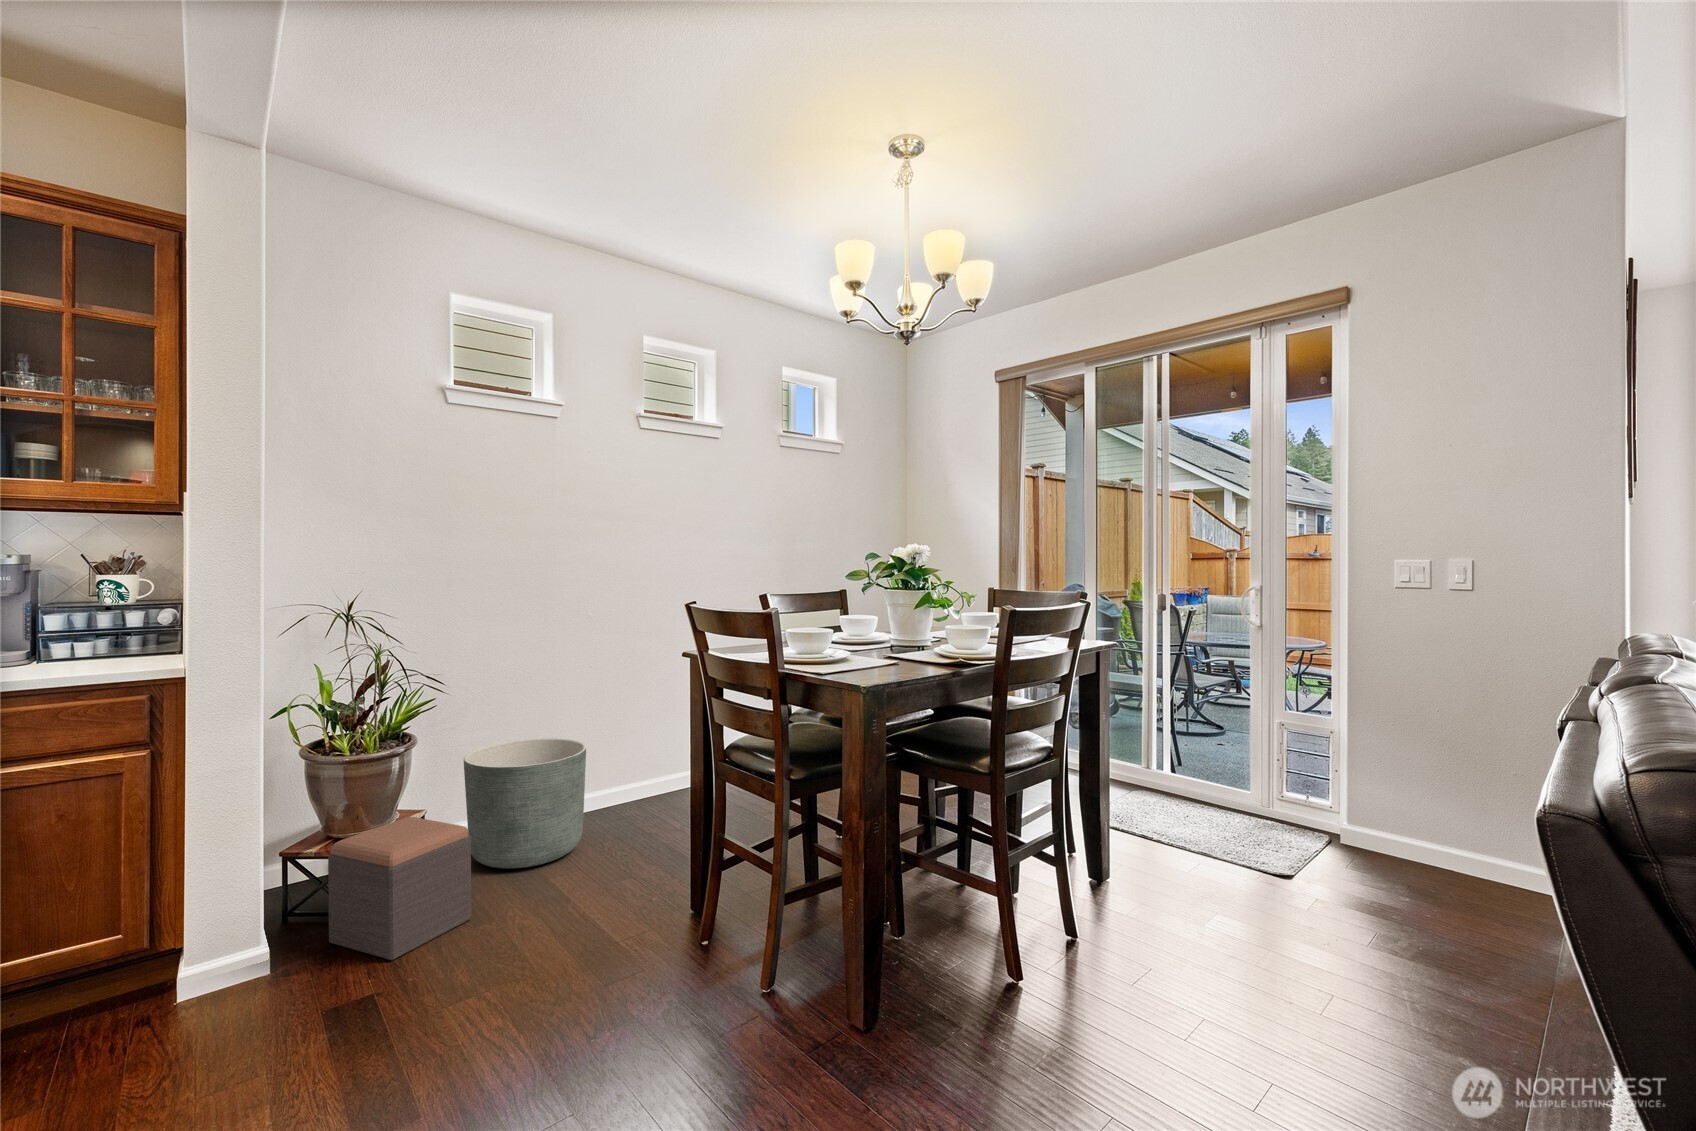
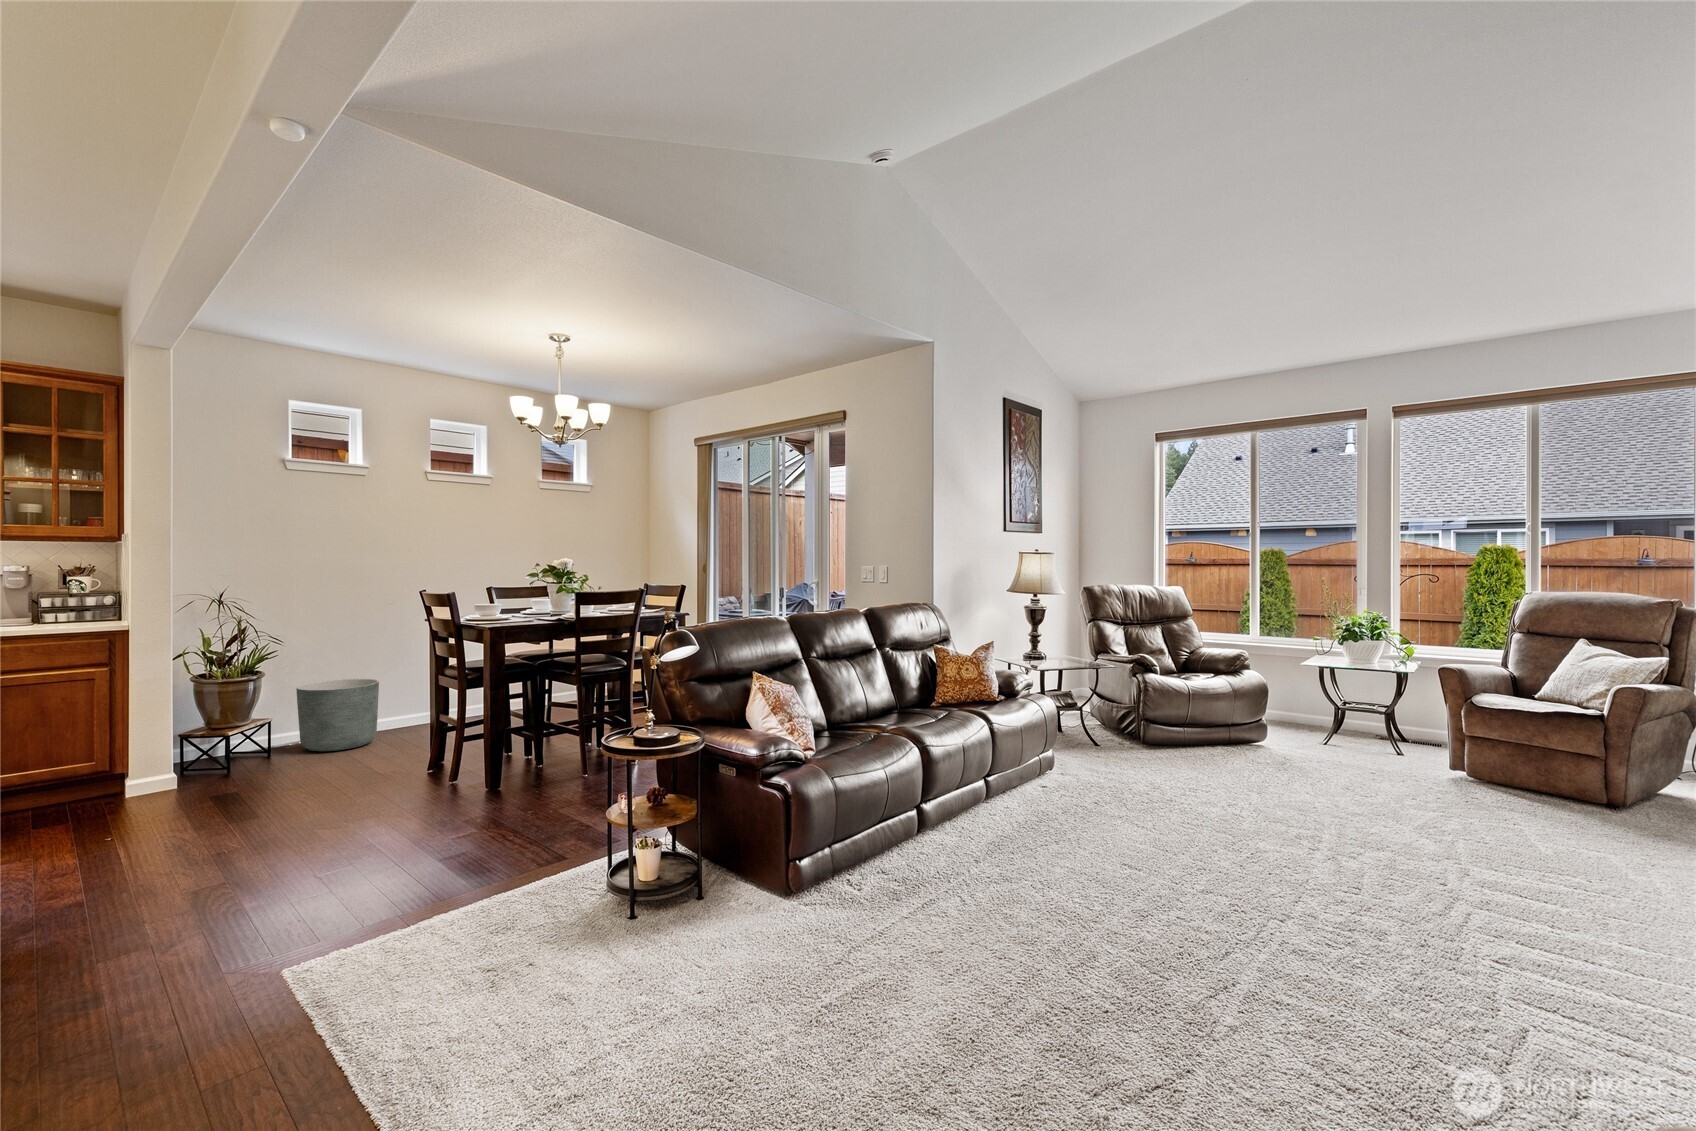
footstool: present [328,817,471,960] -> none [208,715,294,783]

